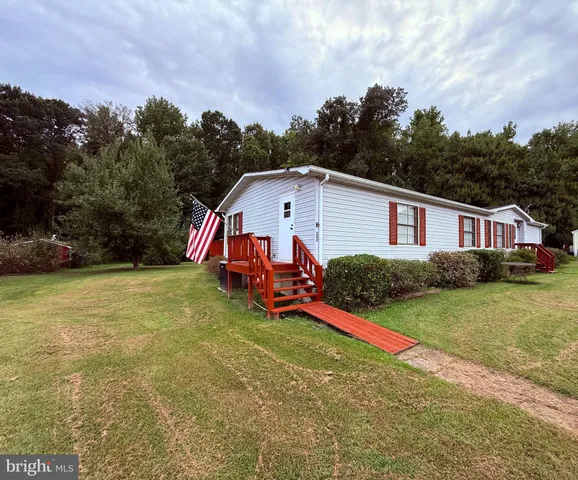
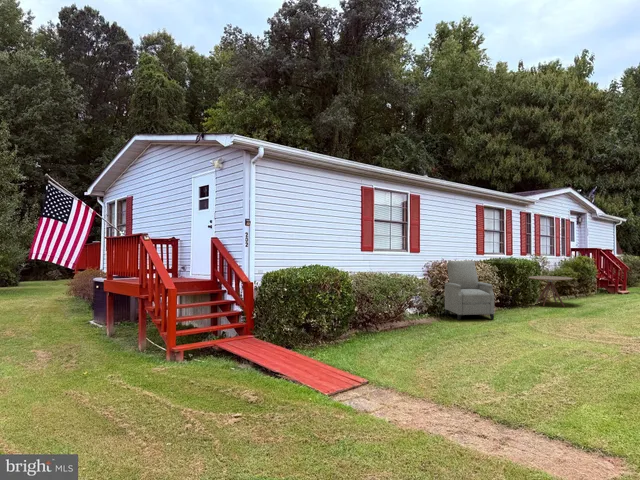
chair: none [445,252,486,293] -> present [445,261,494,320]

